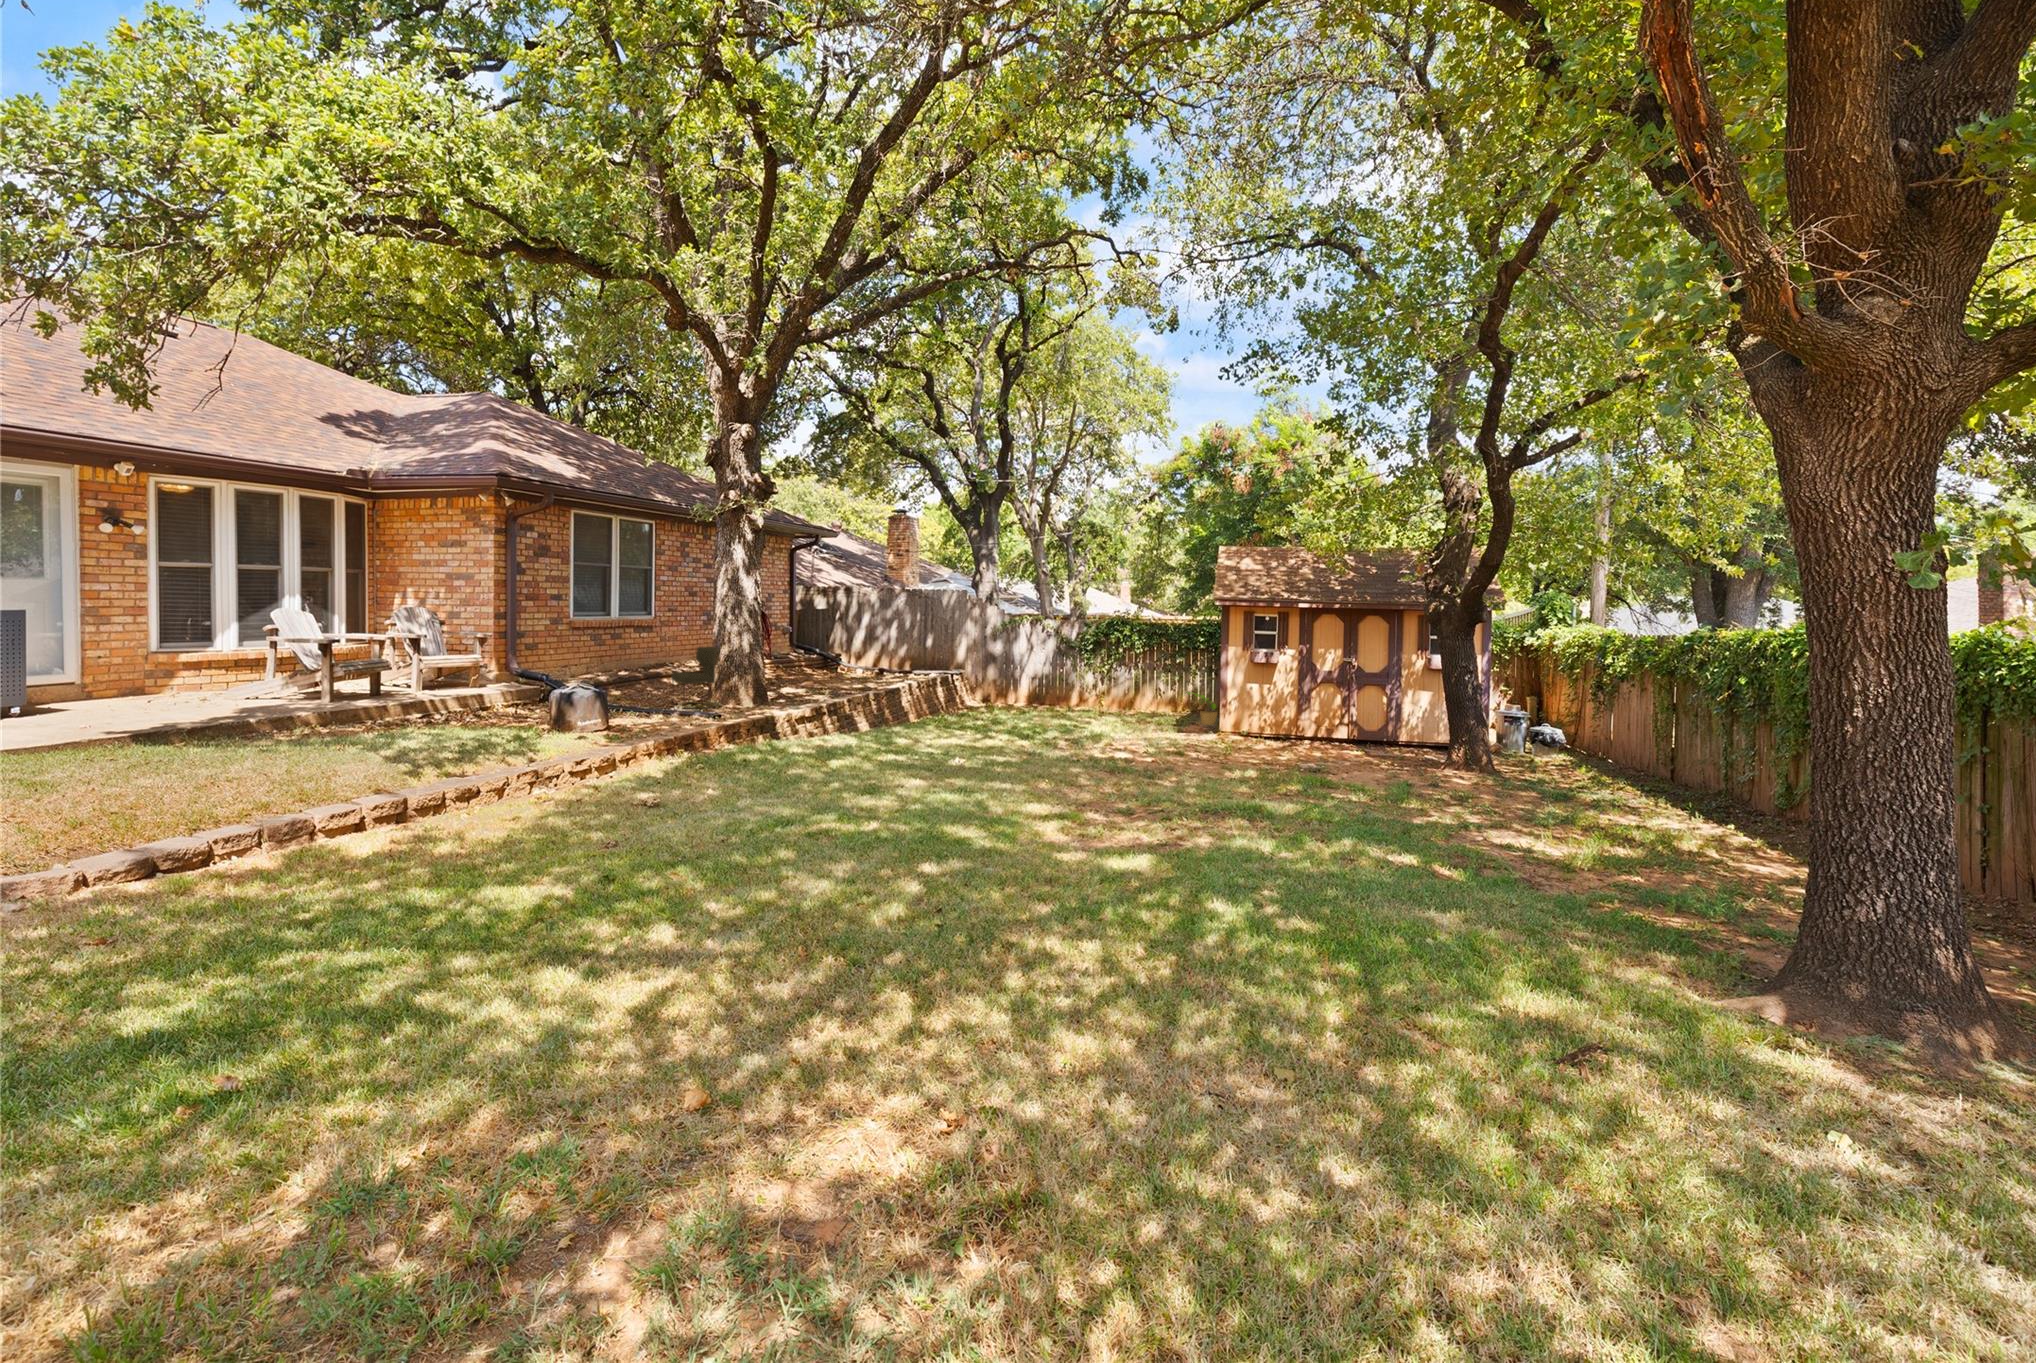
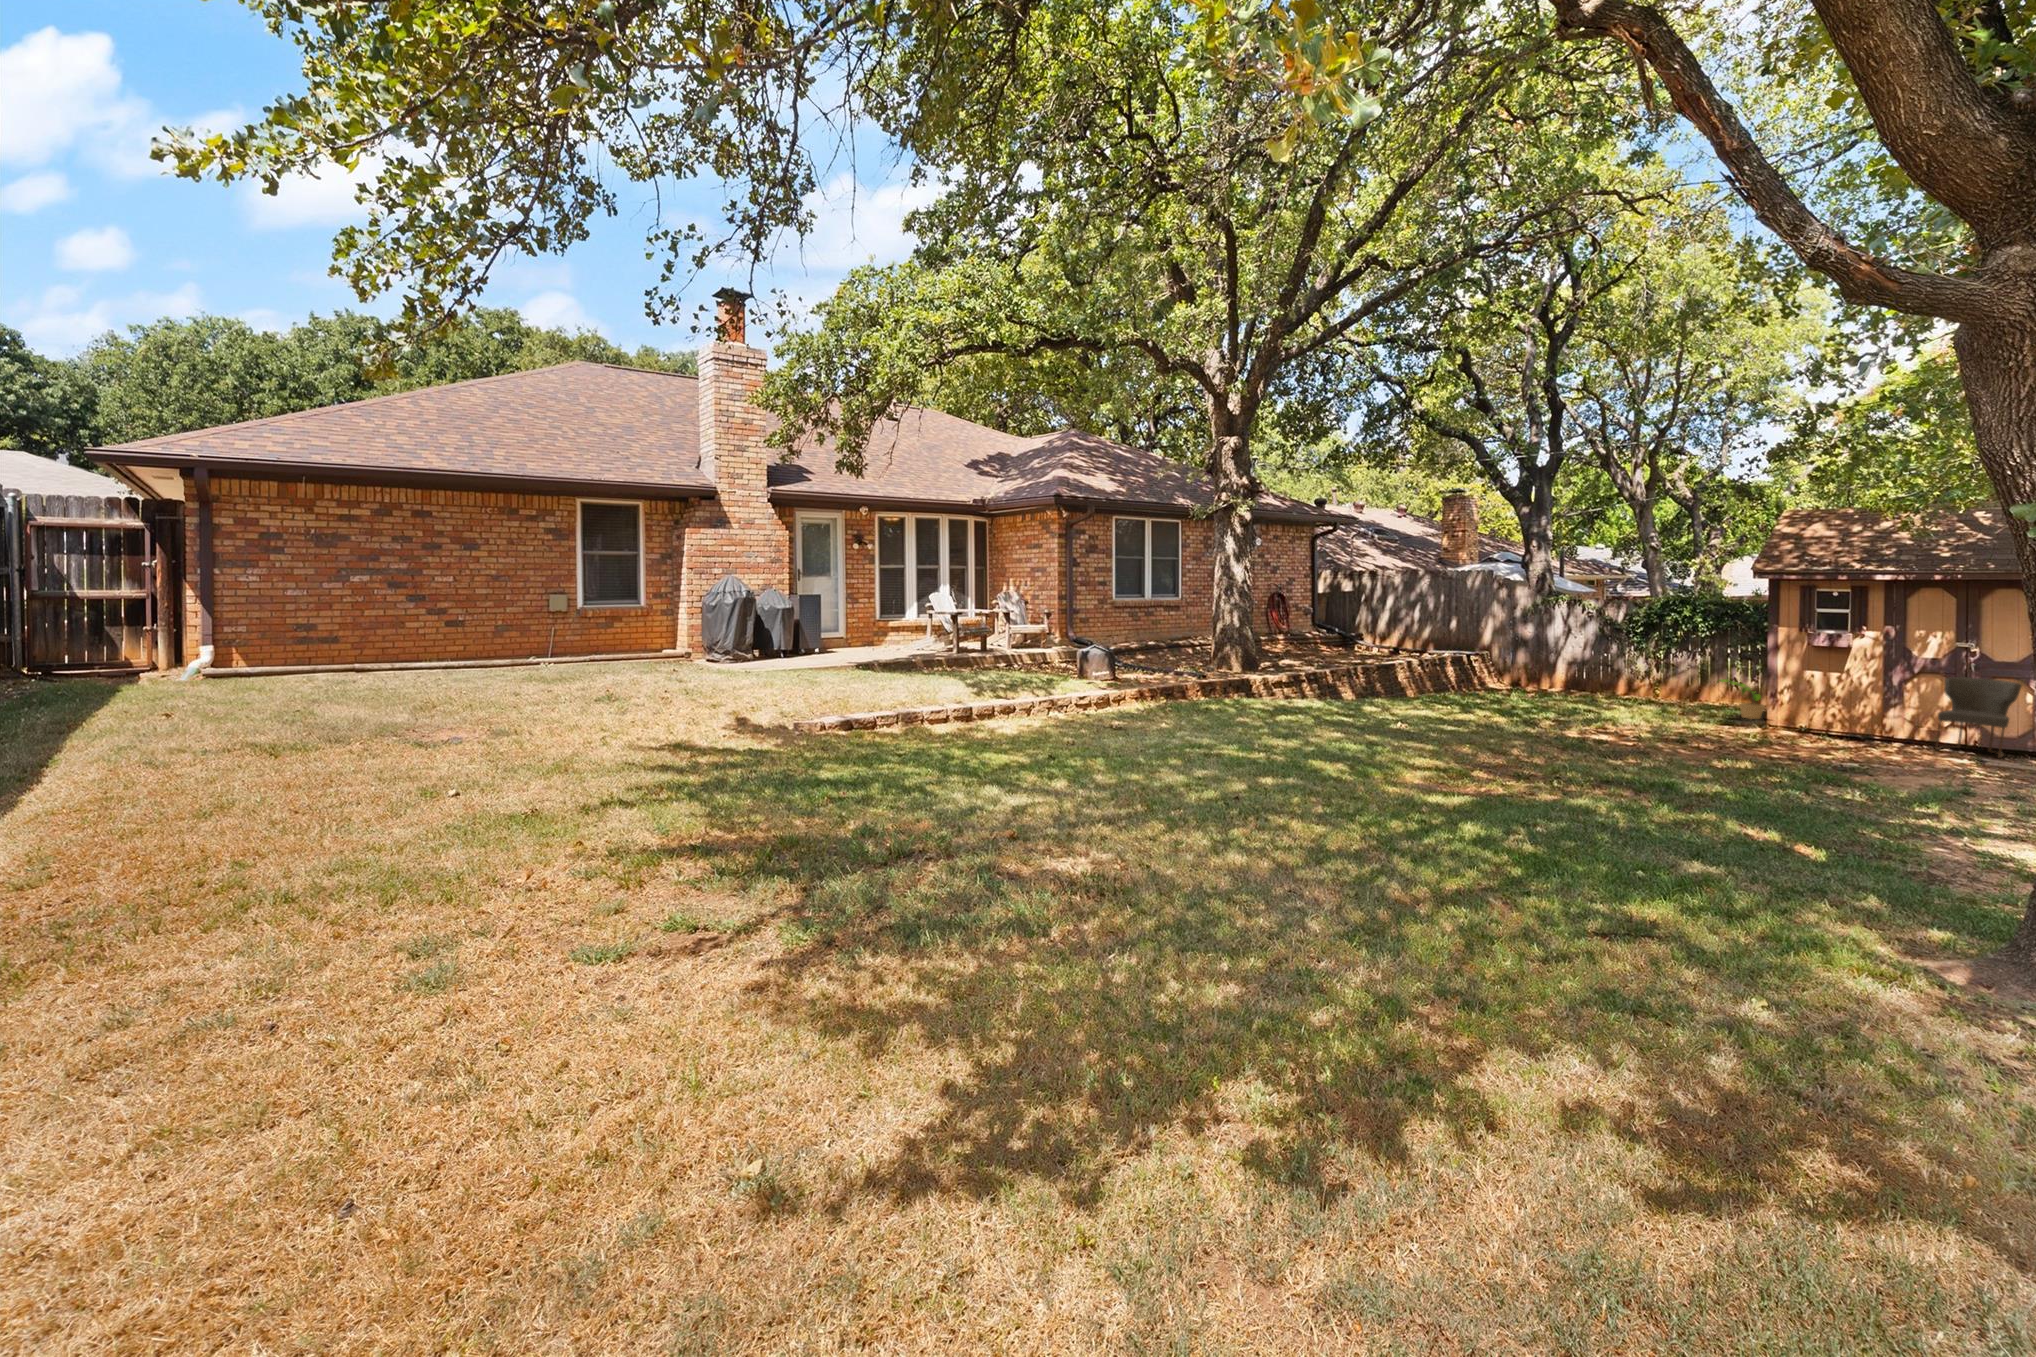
chair: present [671,647,717,708] -> present [1935,677,2021,758]

